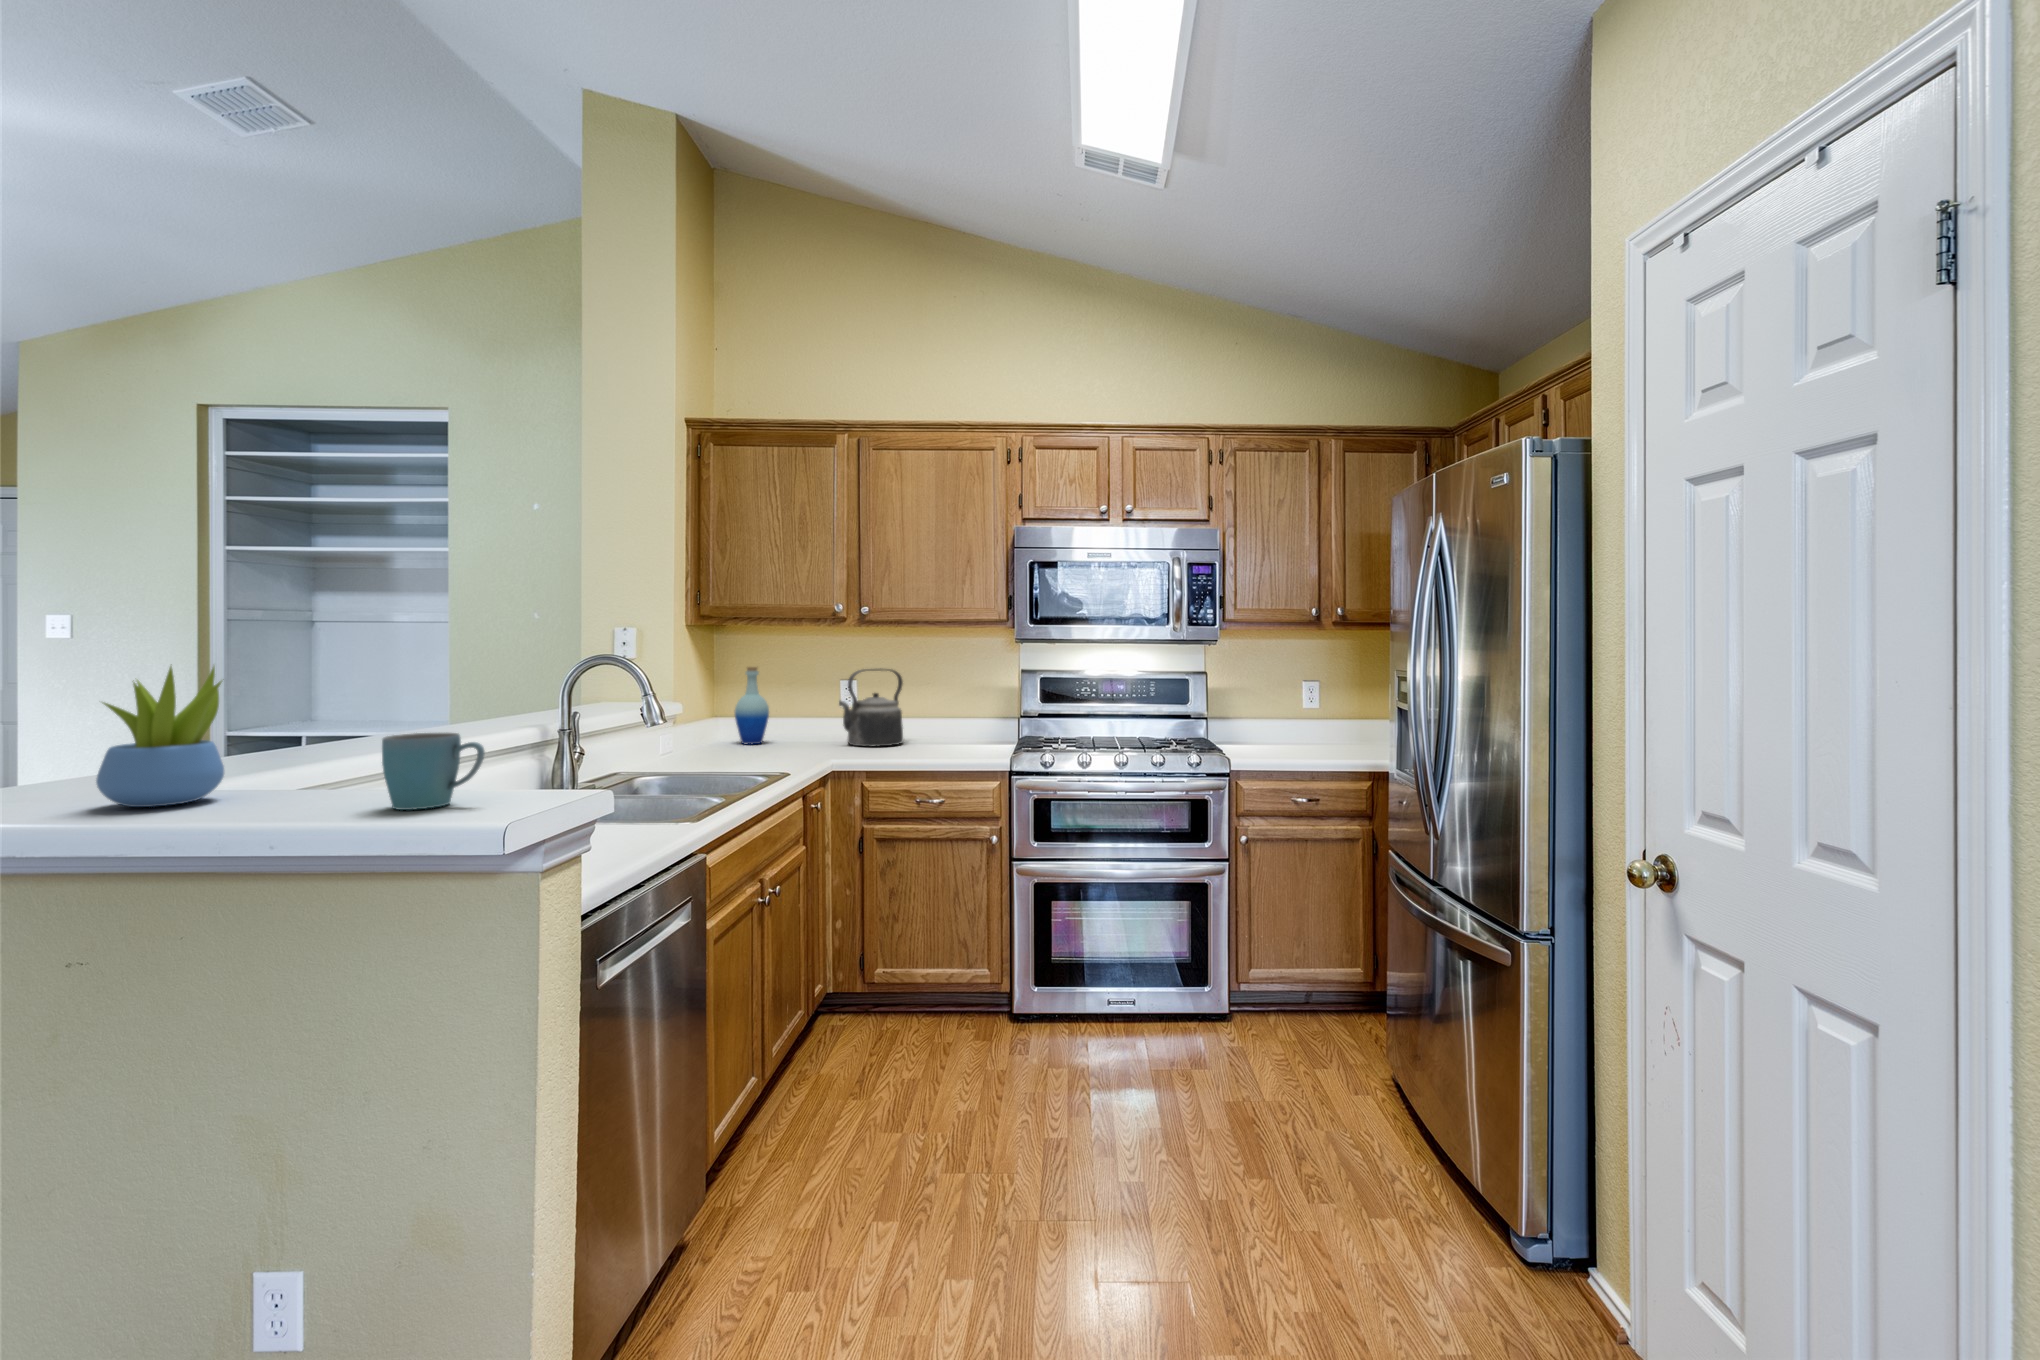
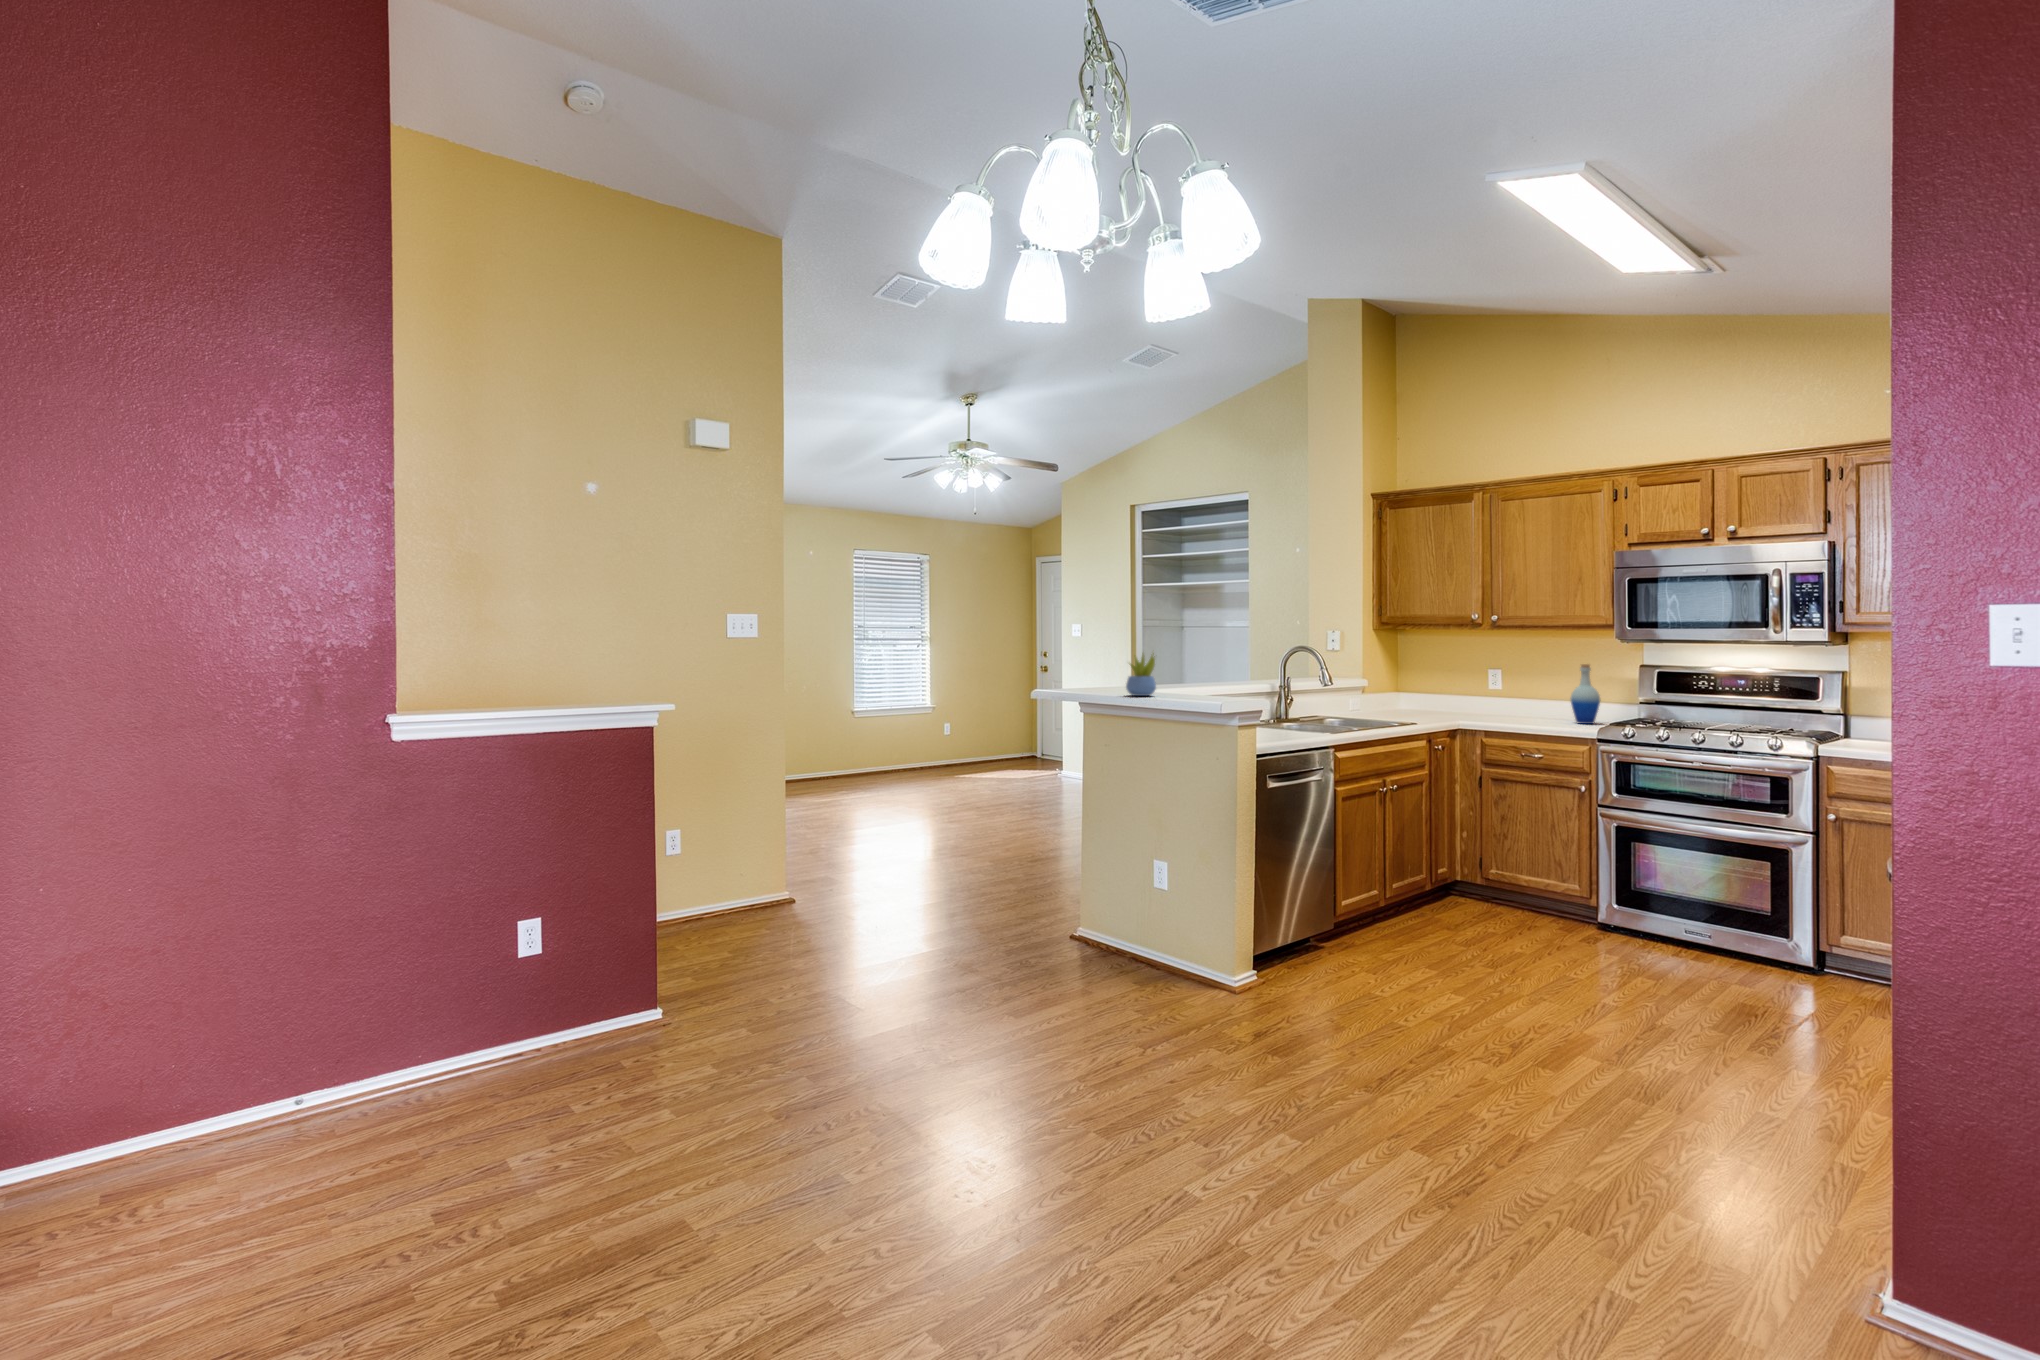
bottle: present [735,667,769,745] -> present [1570,664,1600,724]
kettle: present [839,668,903,747] -> none [1479,661,1537,719]
mug: present [382,733,485,810] -> none [1199,676,1229,702]

